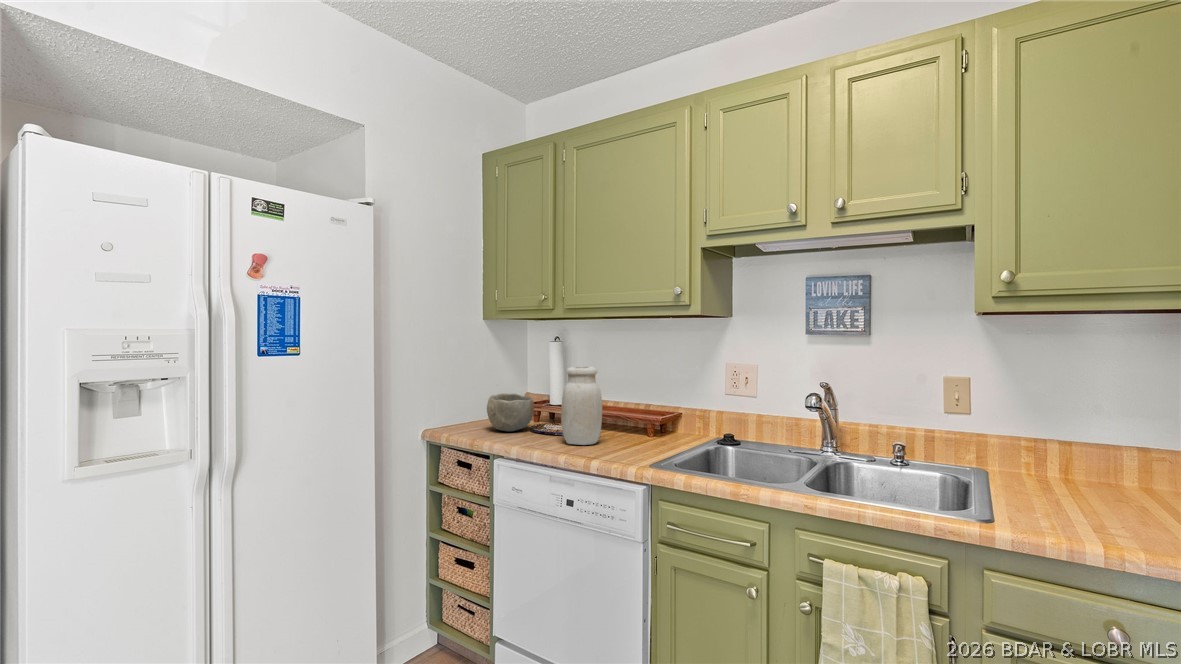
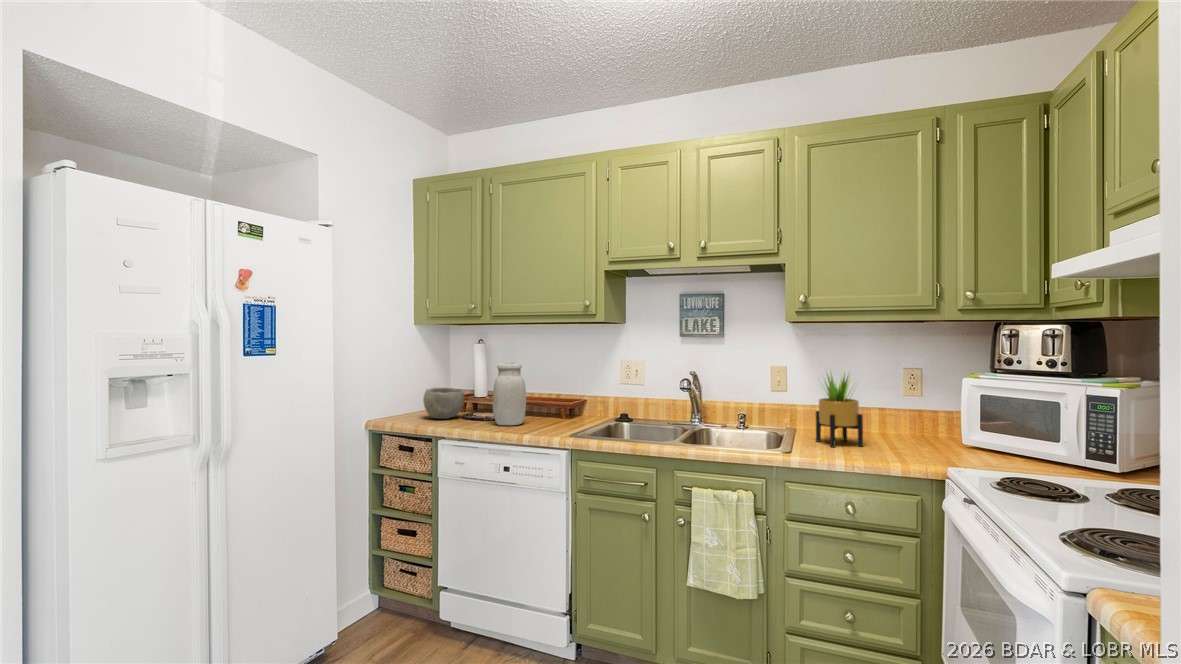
potted plant: none [1025,385,1120,515] -> present [816,373,863,447]

